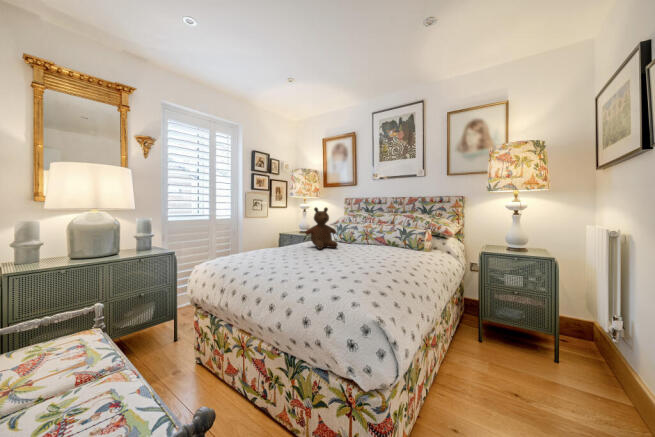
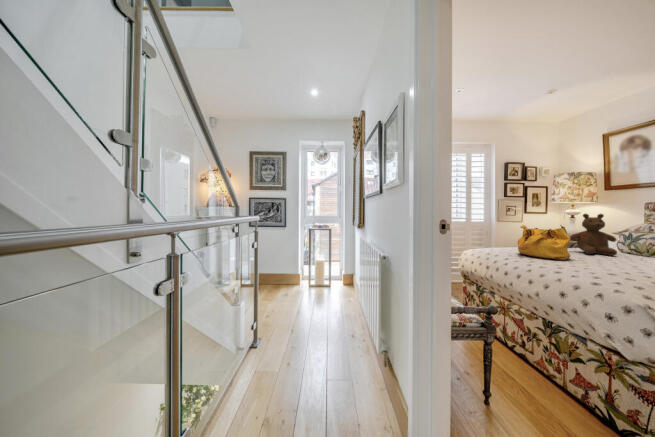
handbag: none [258,220,307,263] -> present [518,225,571,260]

